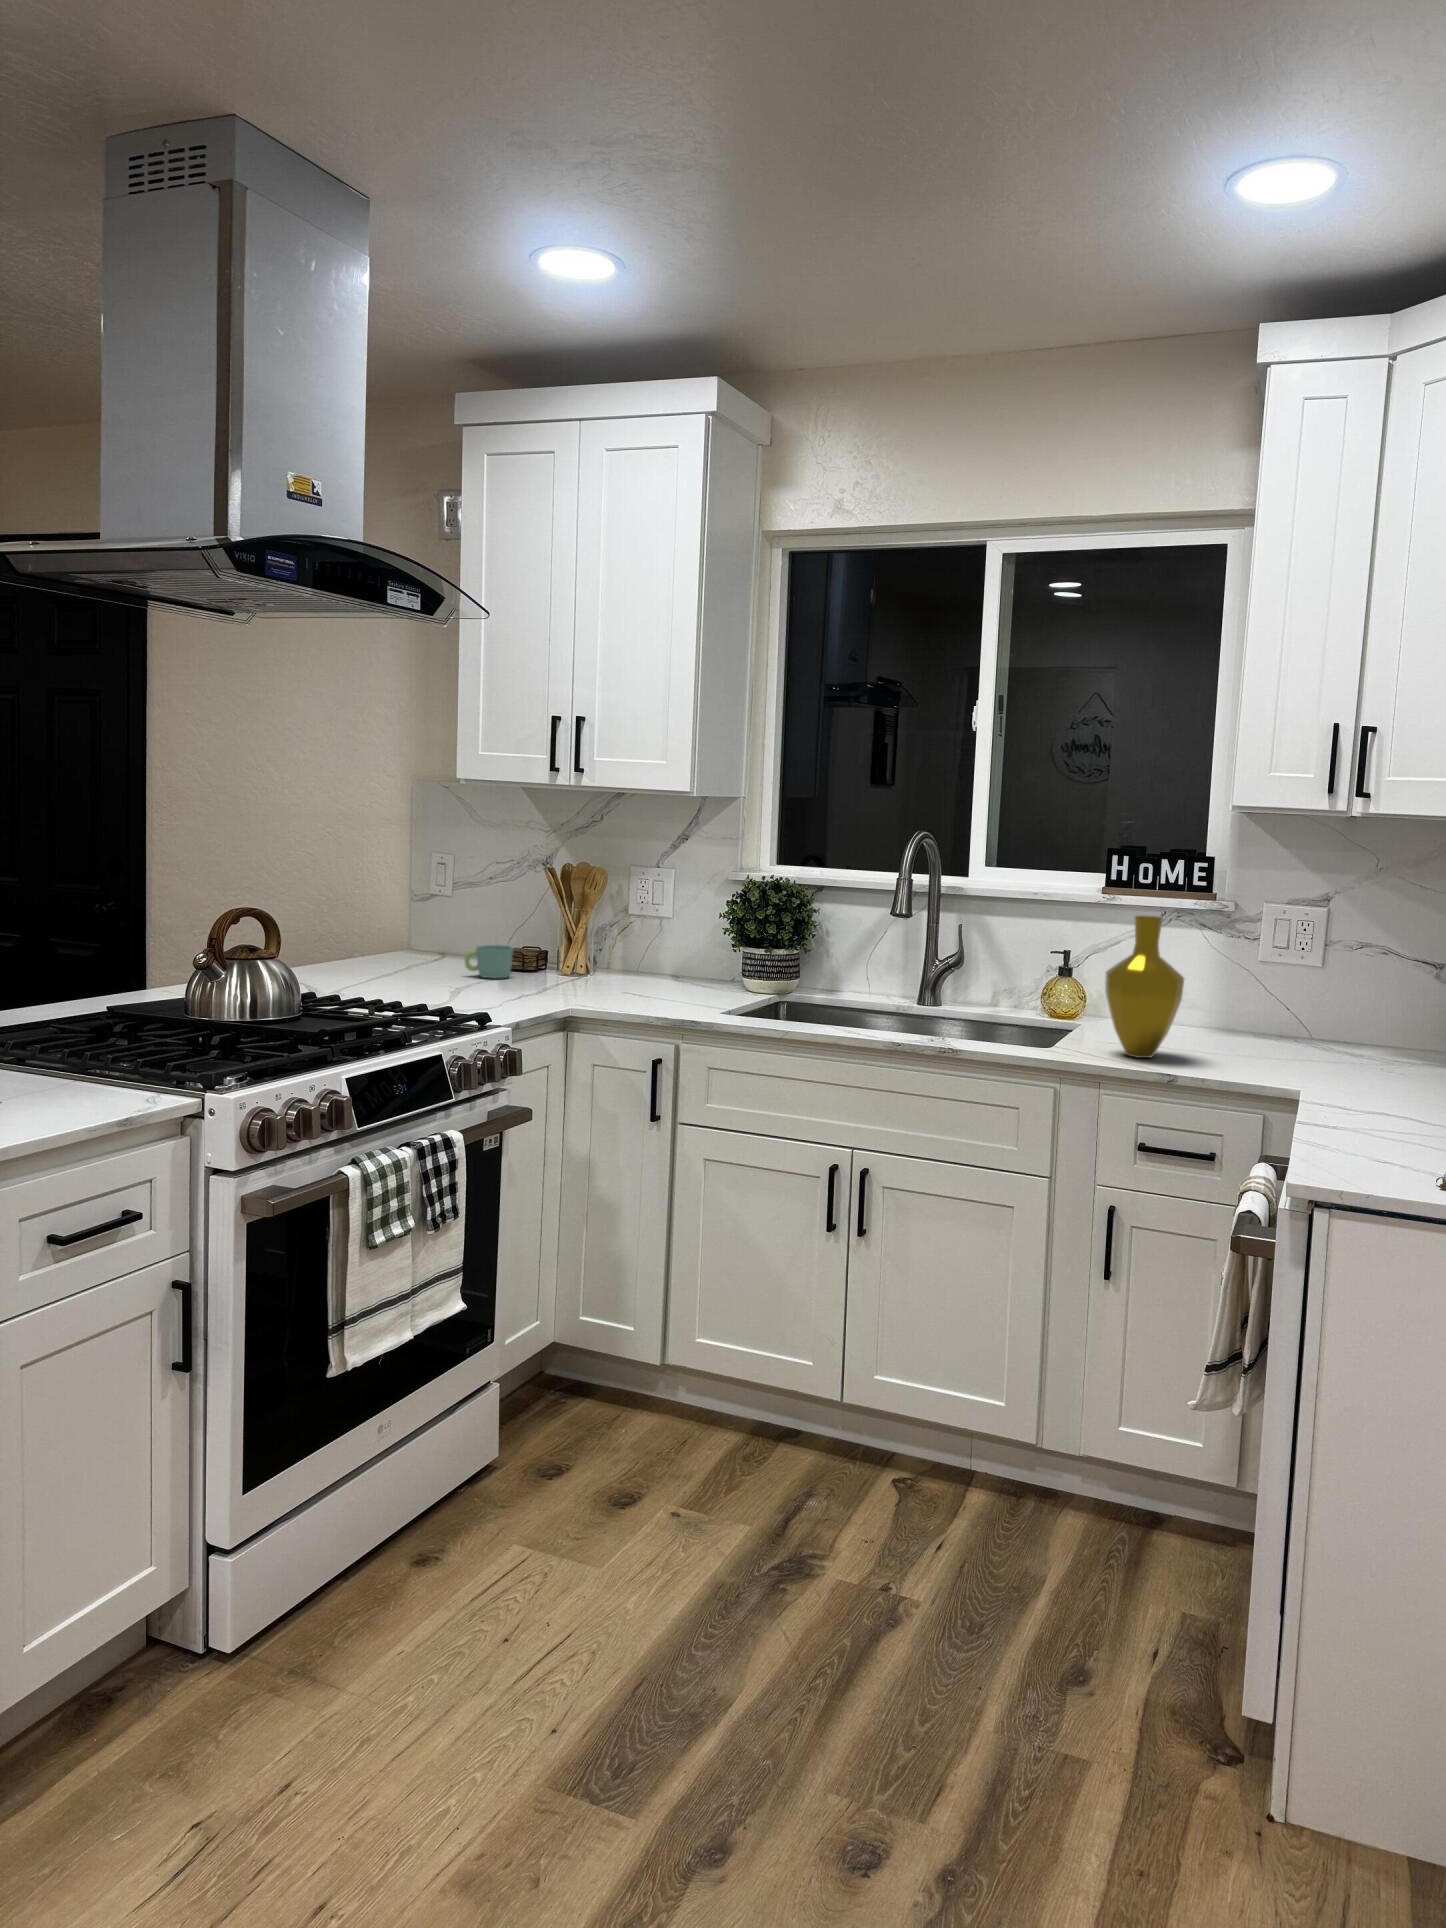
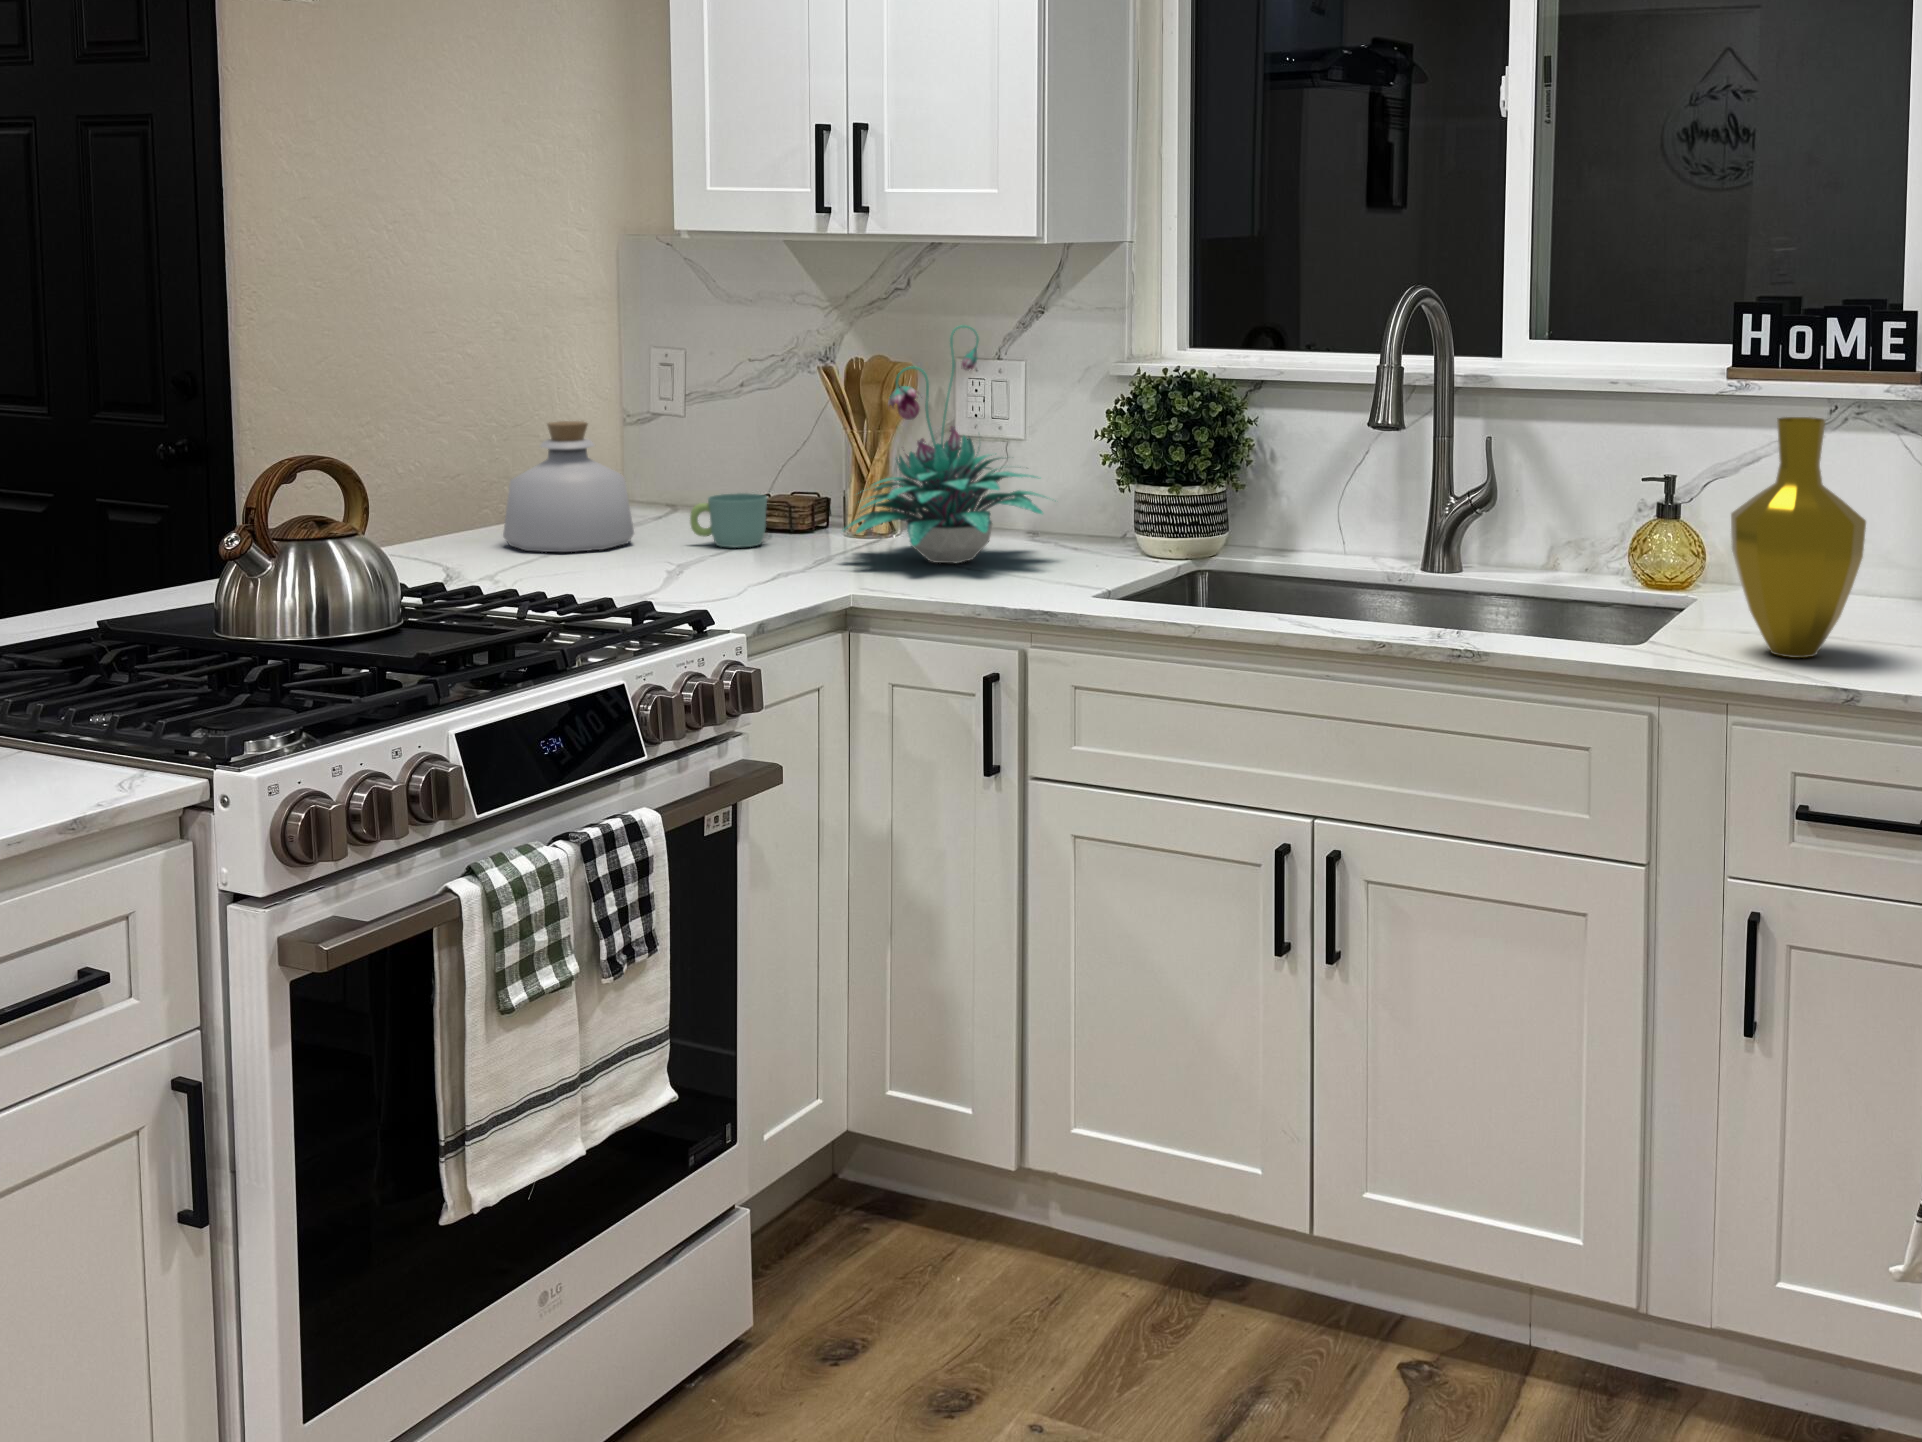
plant: none [560,845,696,992] -> present [844,326,1046,563]
bottle: none [346,896,429,978] -> present [503,421,634,552]

